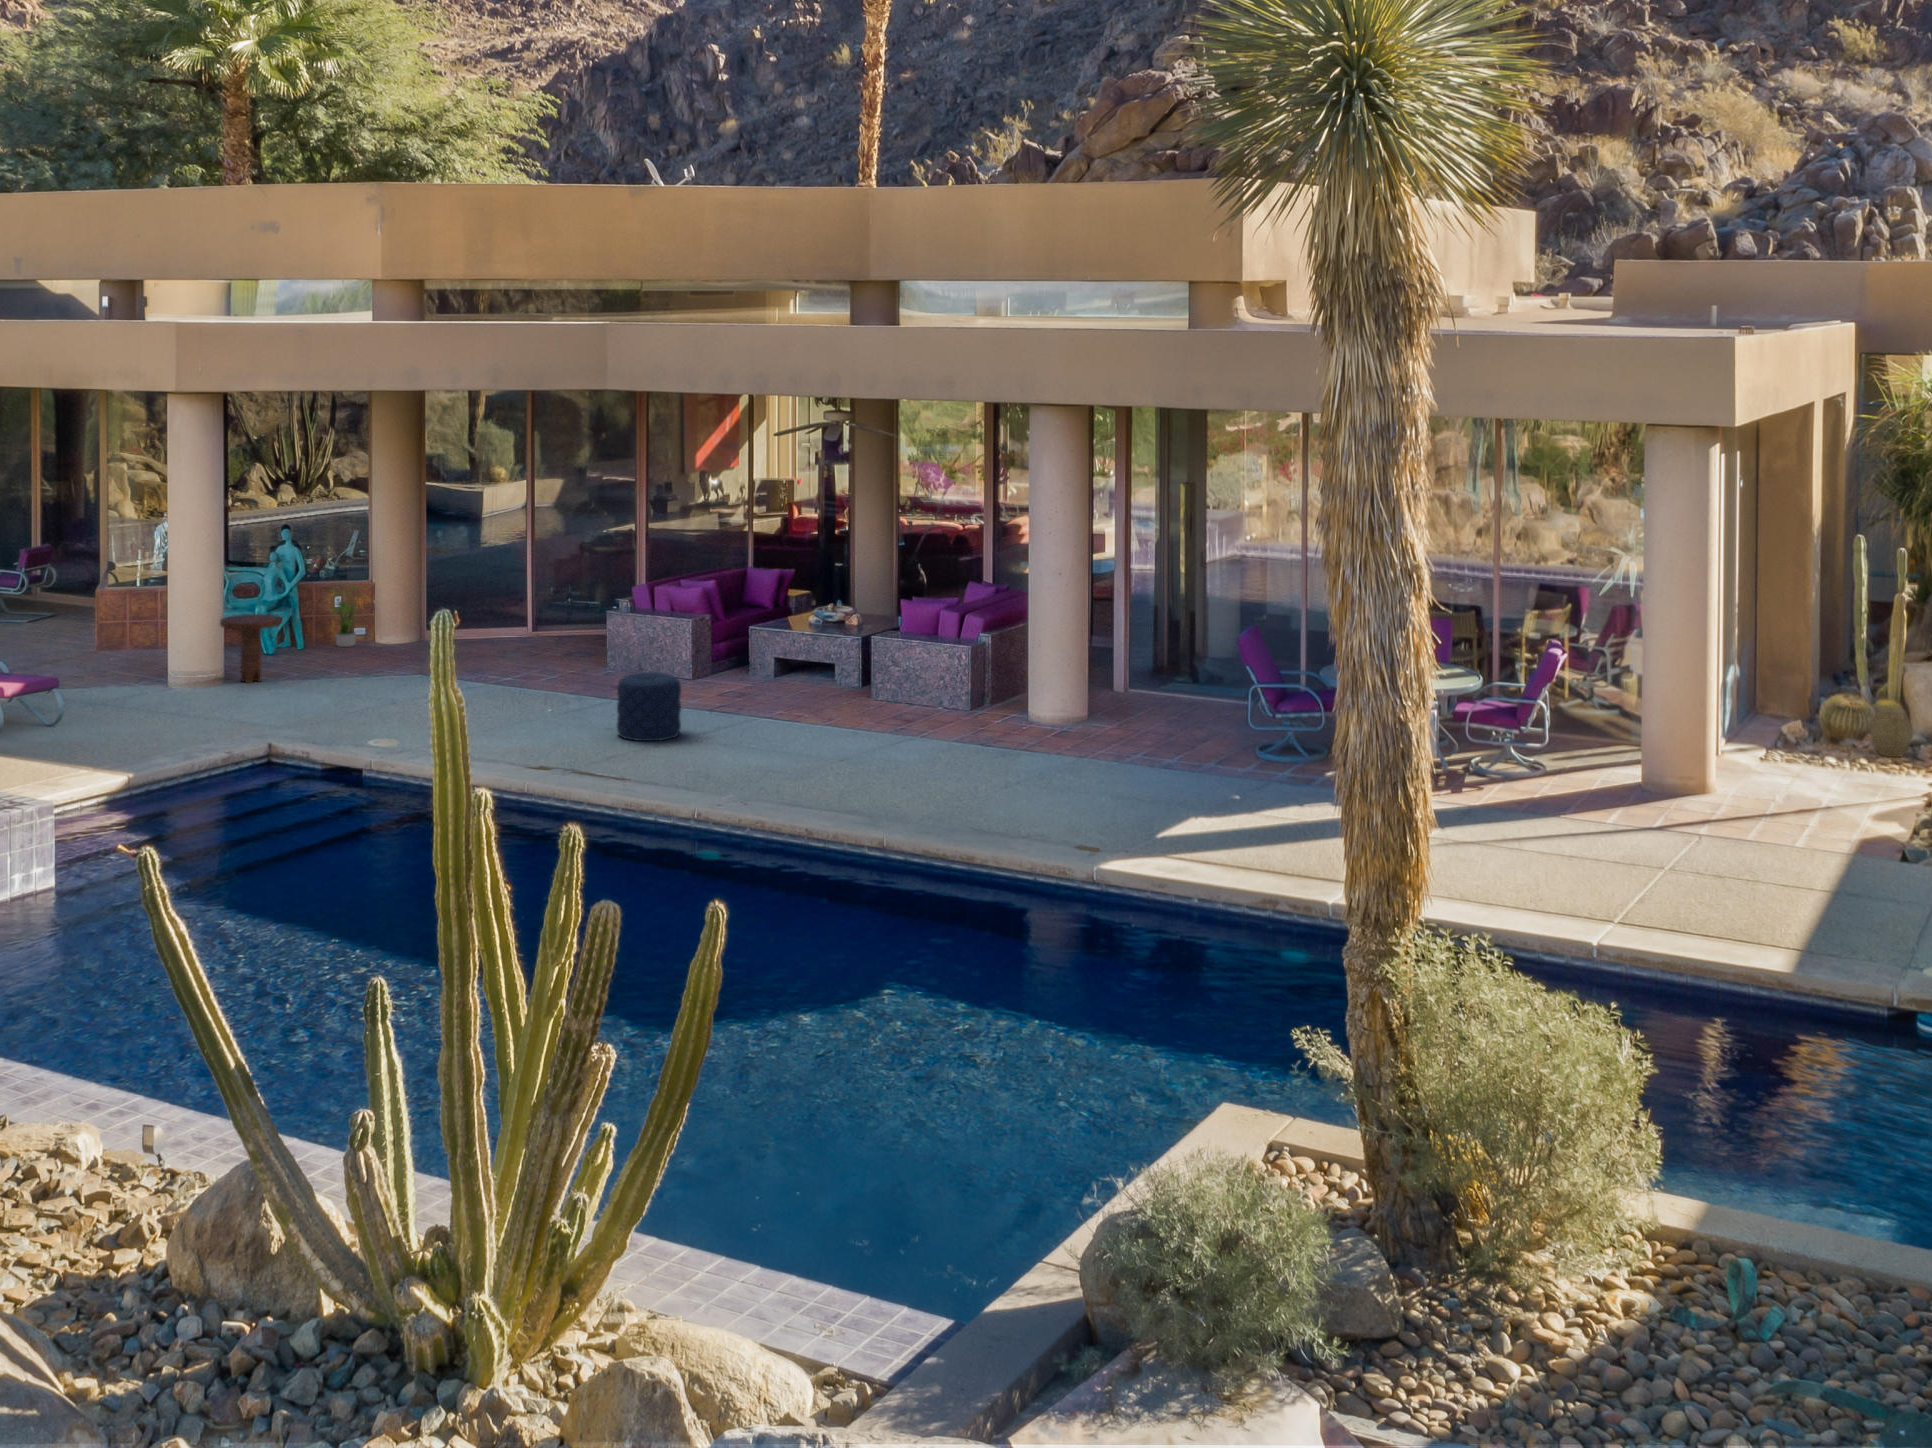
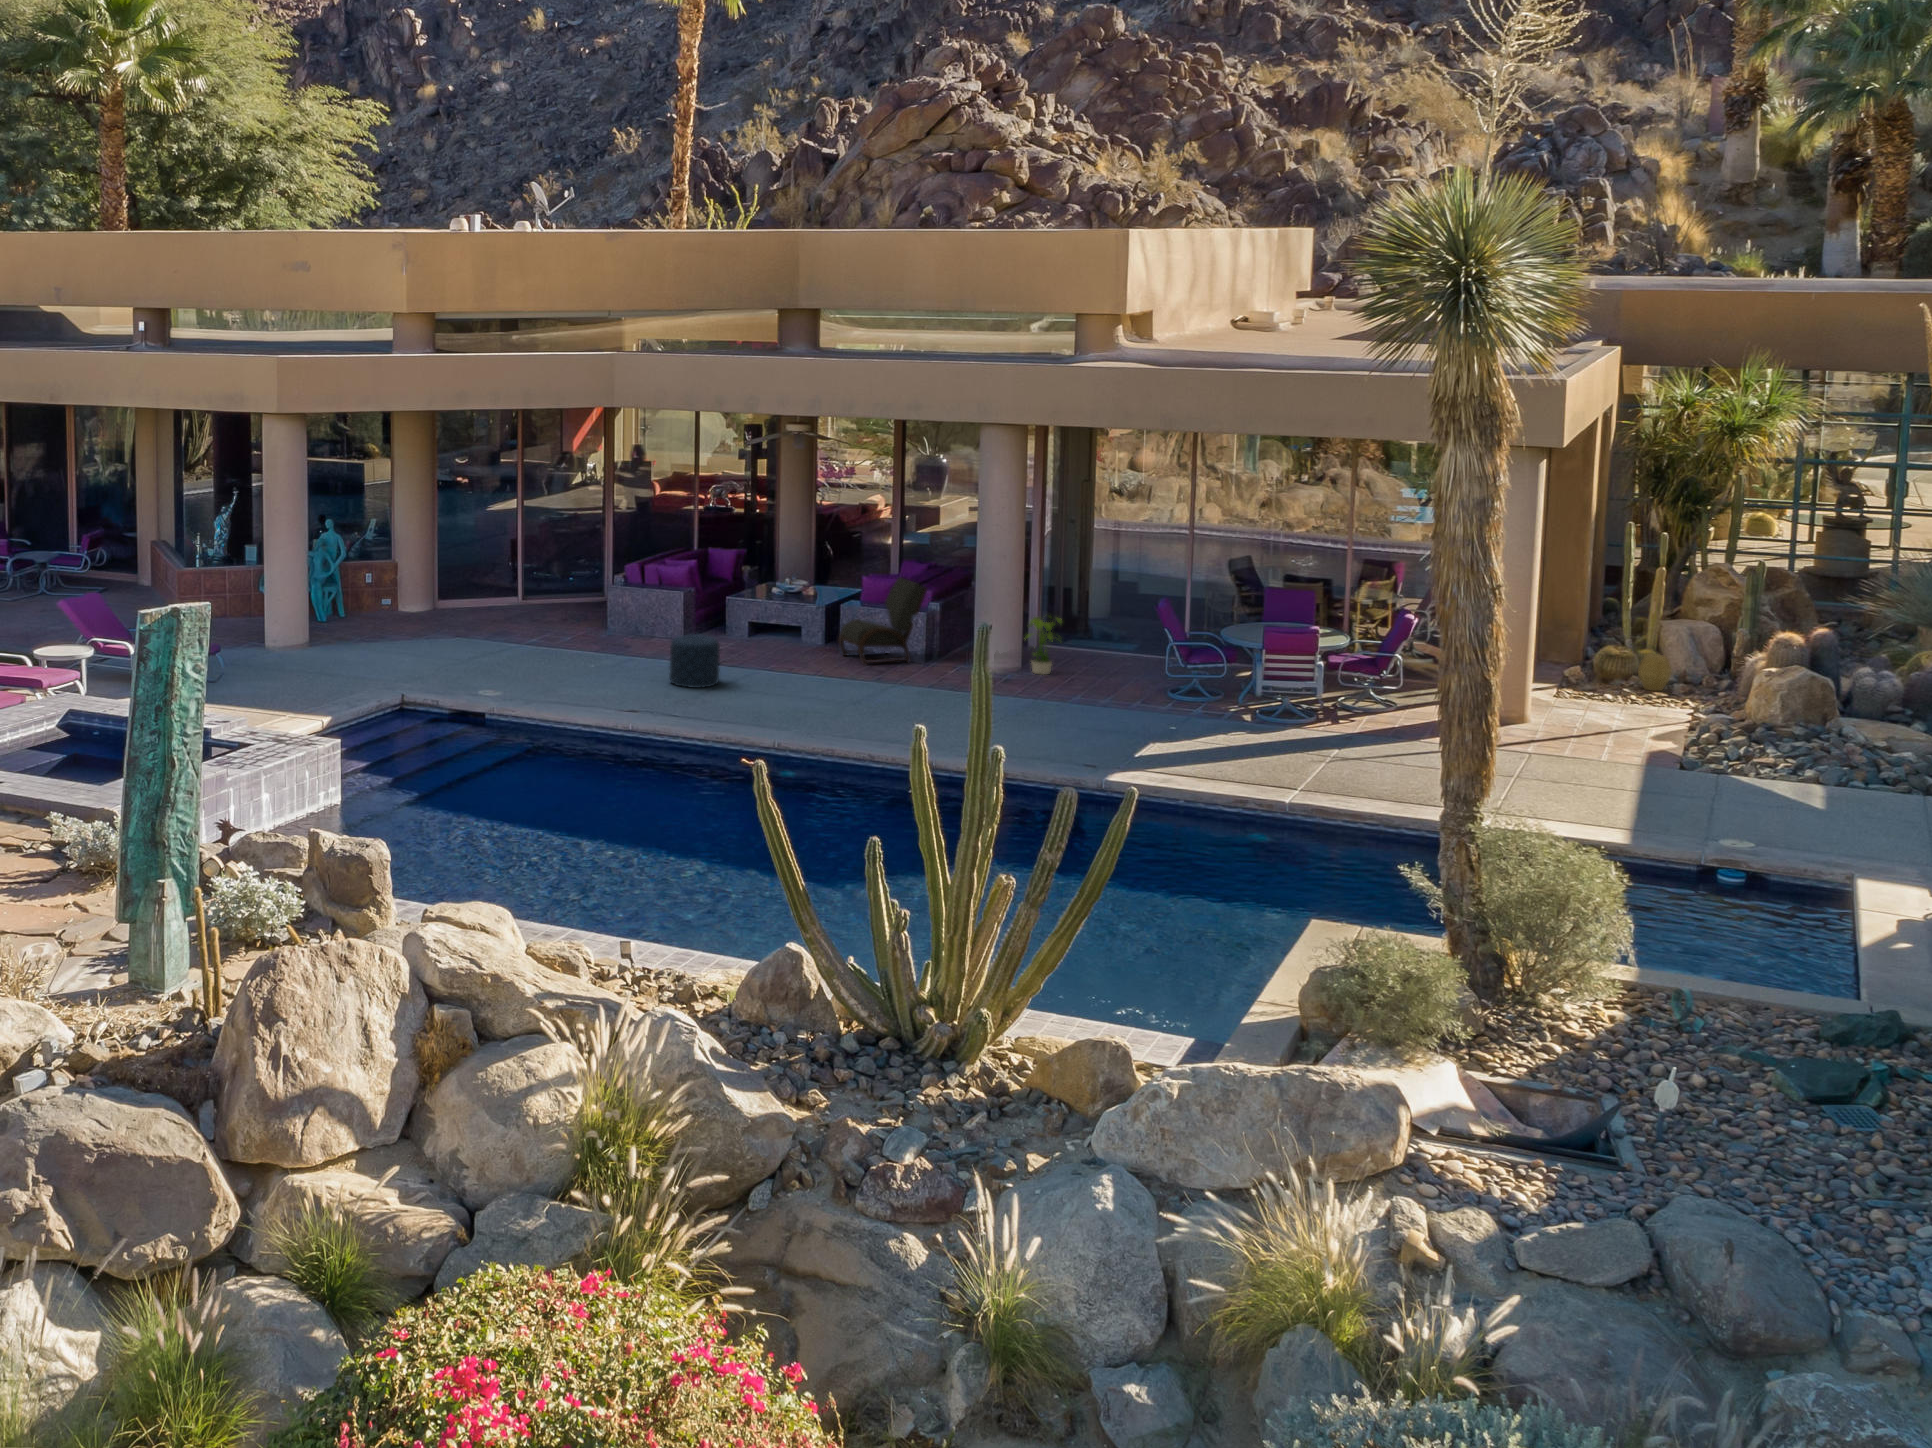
potted plant: present [330,585,357,647] -> present [1026,617,1061,675]
lounge chair: none [862,603,970,715] -> present [839,577,927,665]
side table: present [220,614,282,683] -> none [315,589,364,644]

